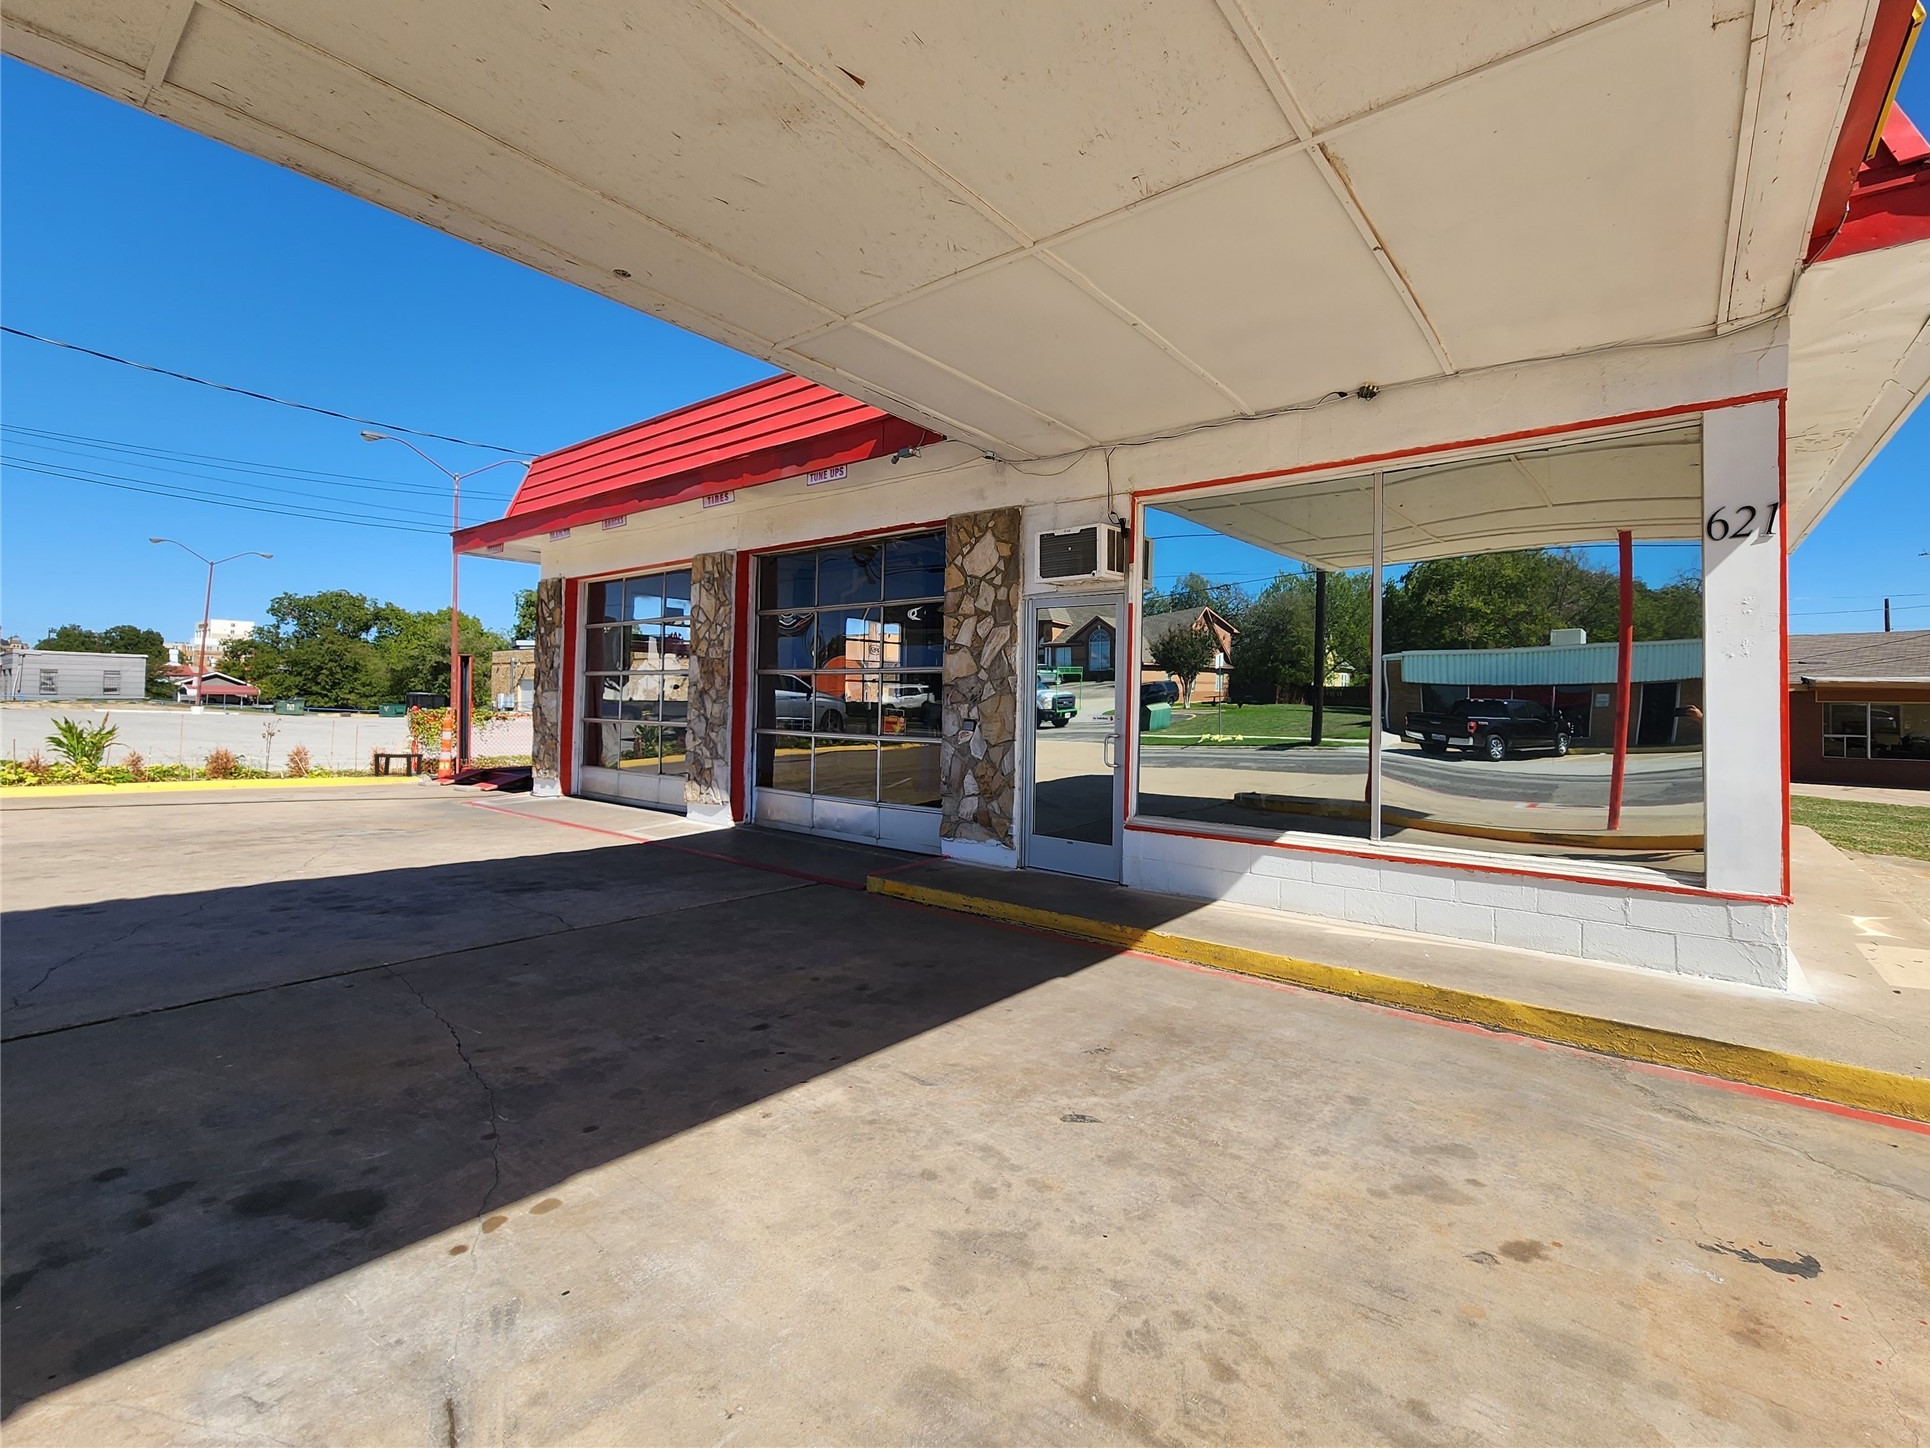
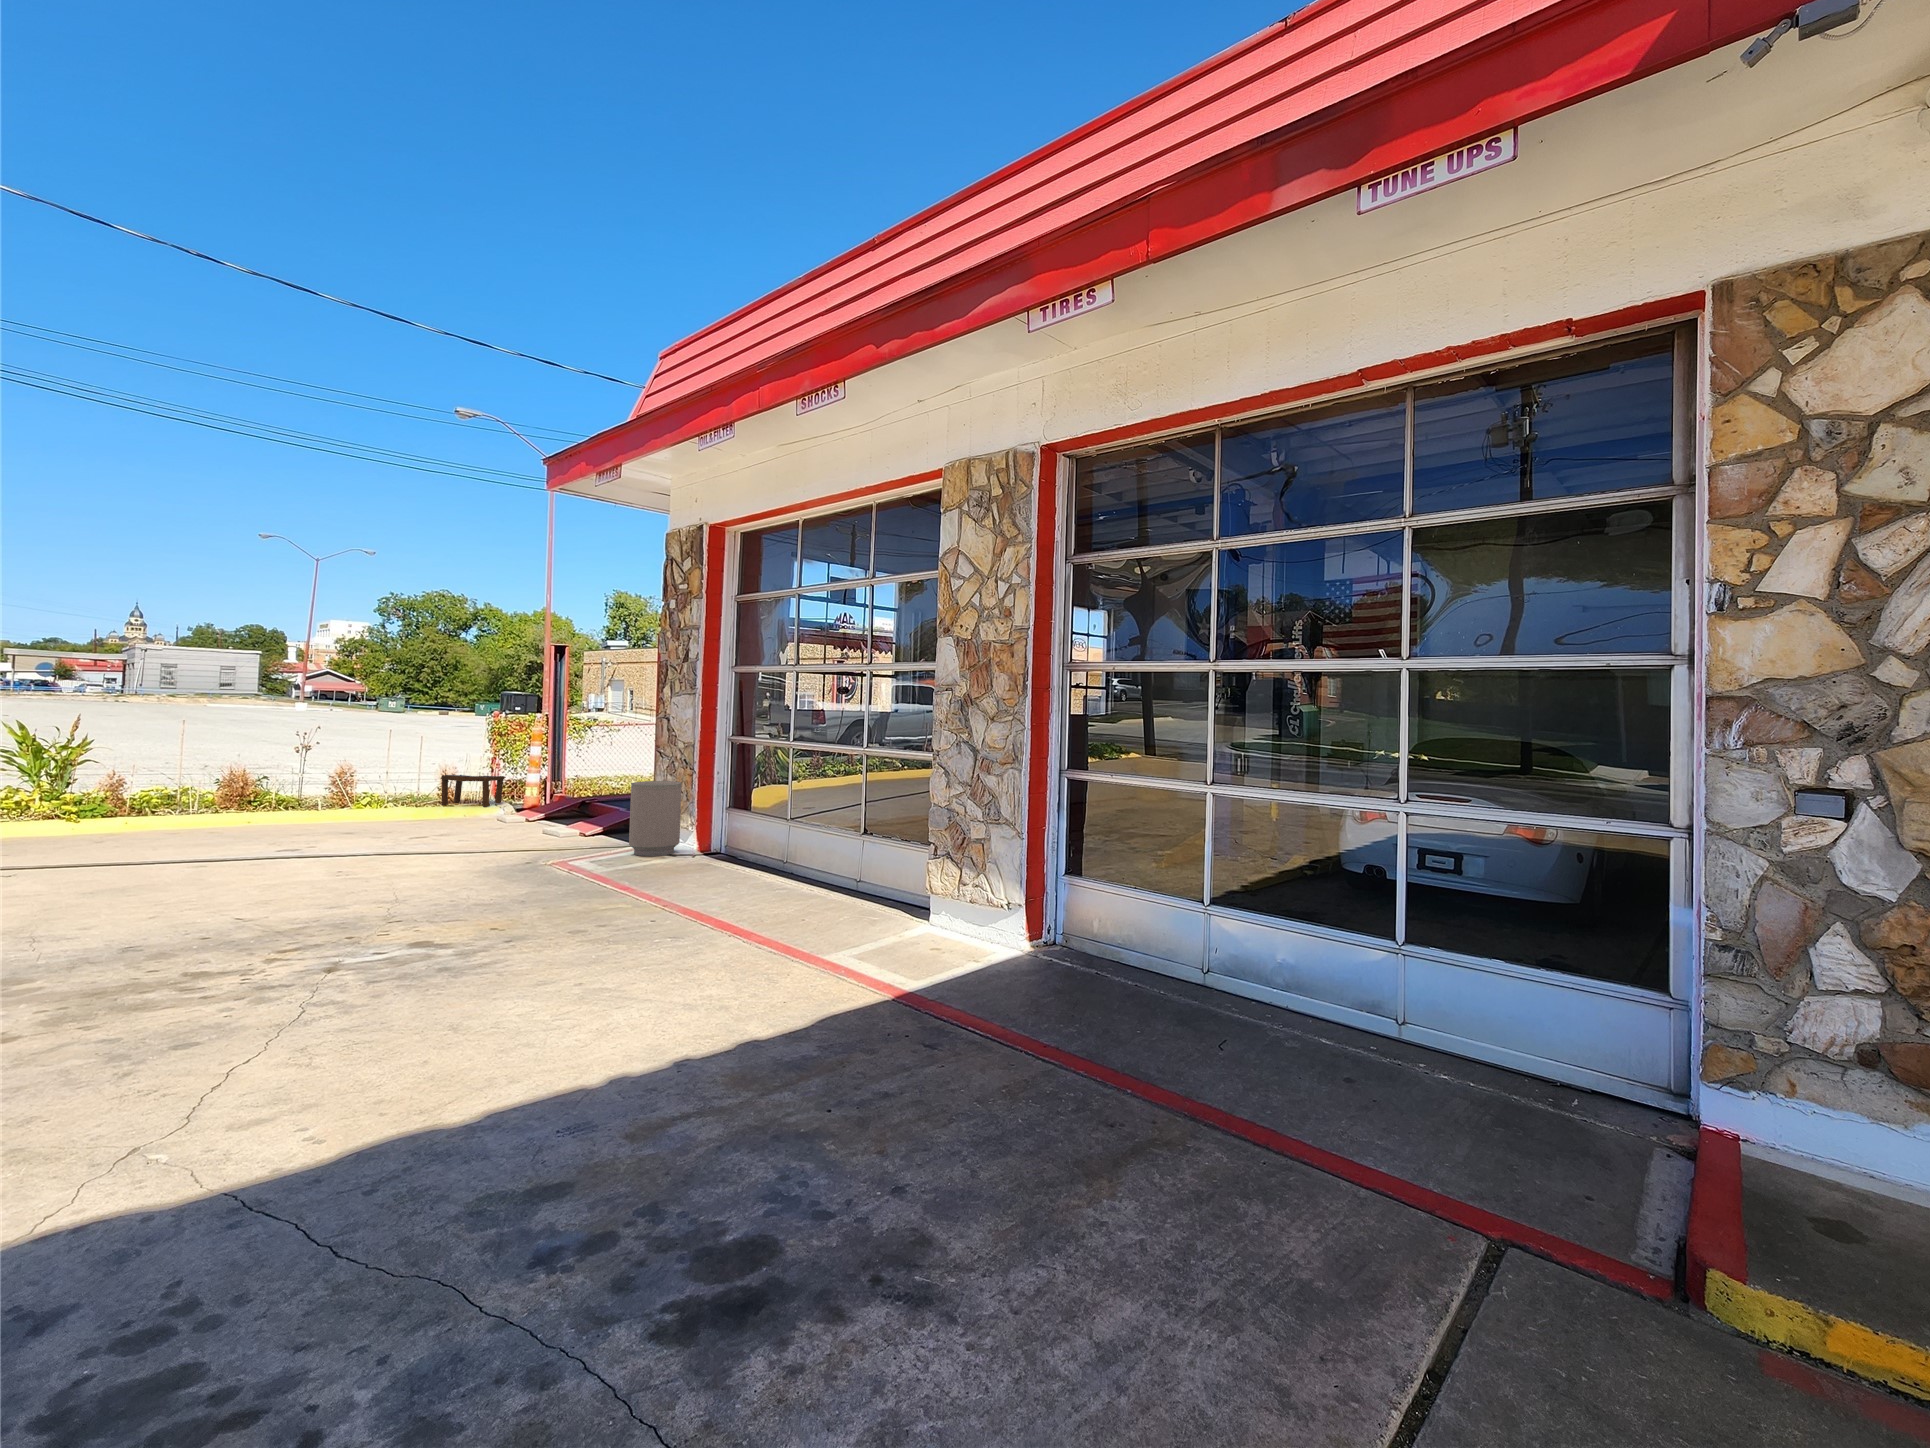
trash can: none [515,749,551,797] -> present [629,781,682,856]

